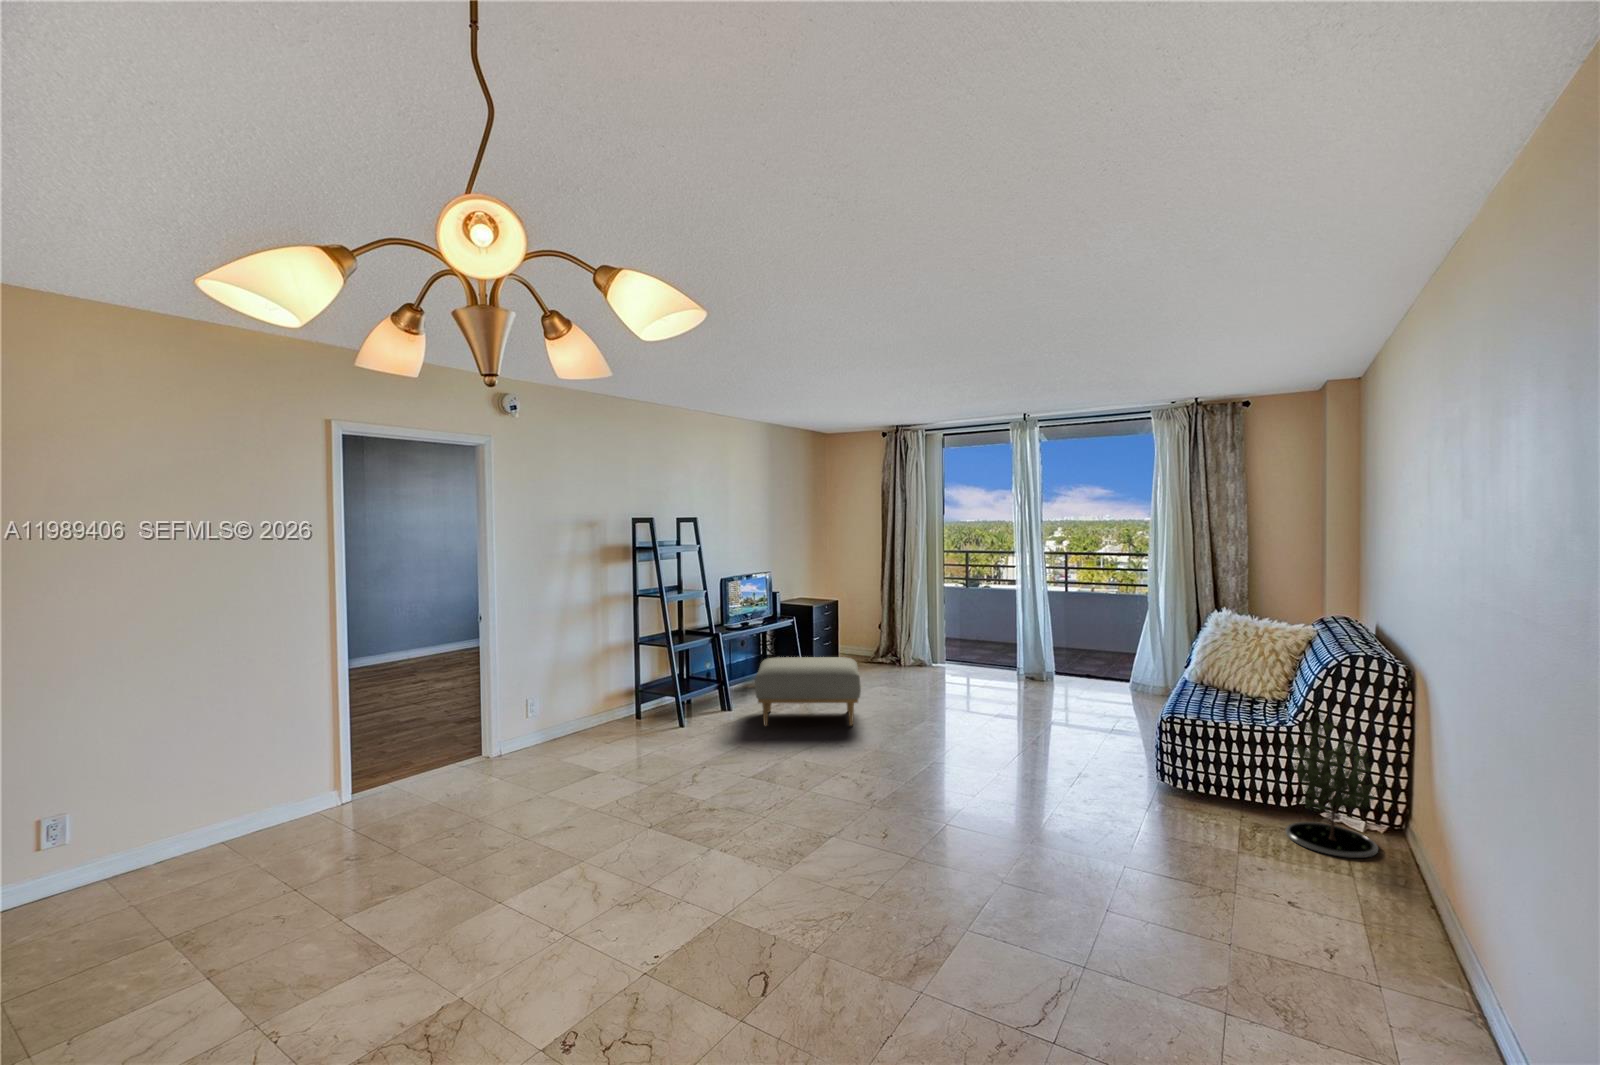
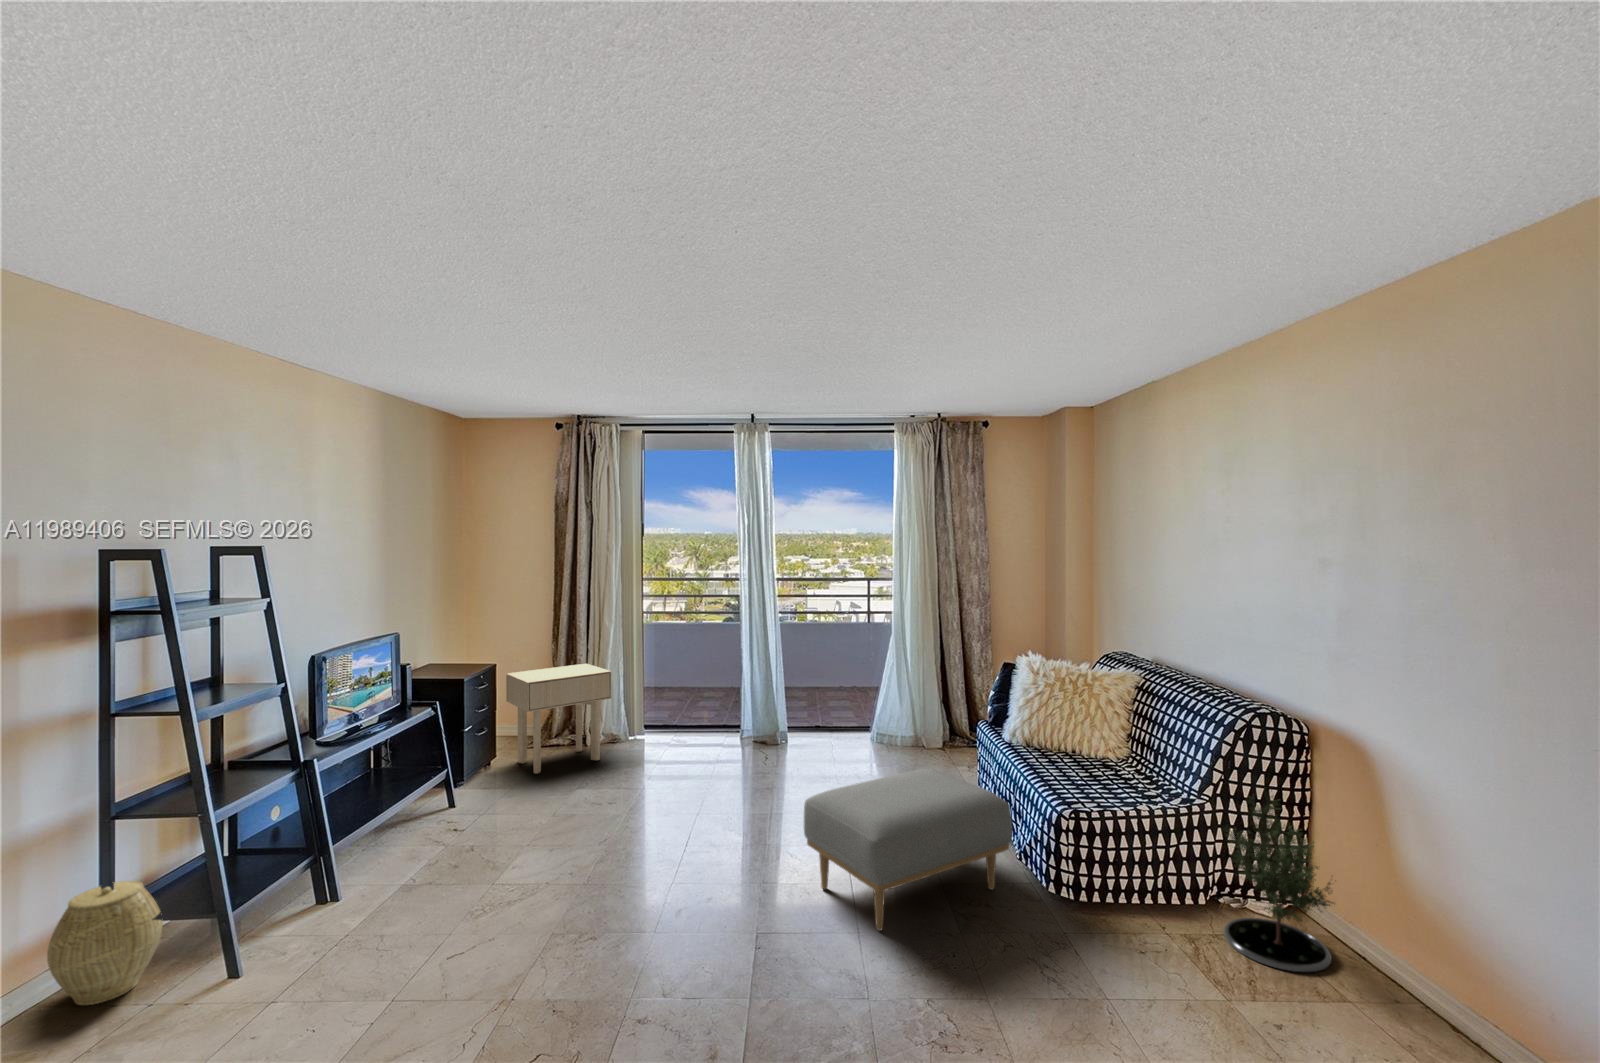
side table: none [844,606,912,675] -> present [506,664,611,774]
ottoman: present [755,657,861,726] -> present [804,769,1012,931]
woven basket: none [616,675,656,725] -> present [47,881,163,1005]

